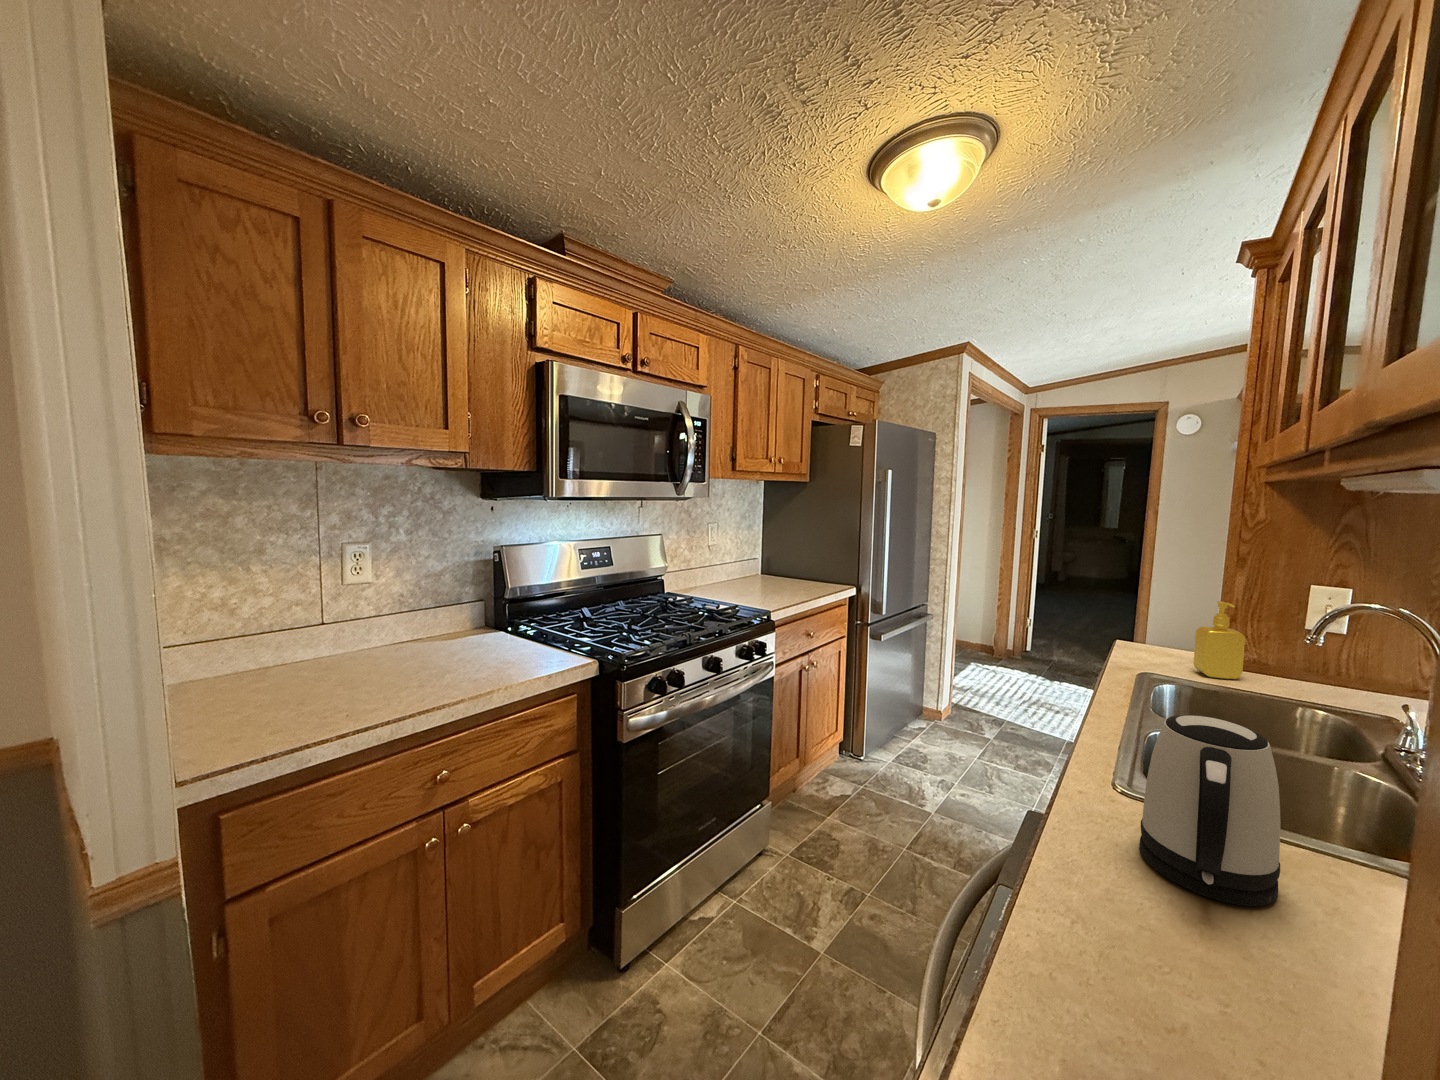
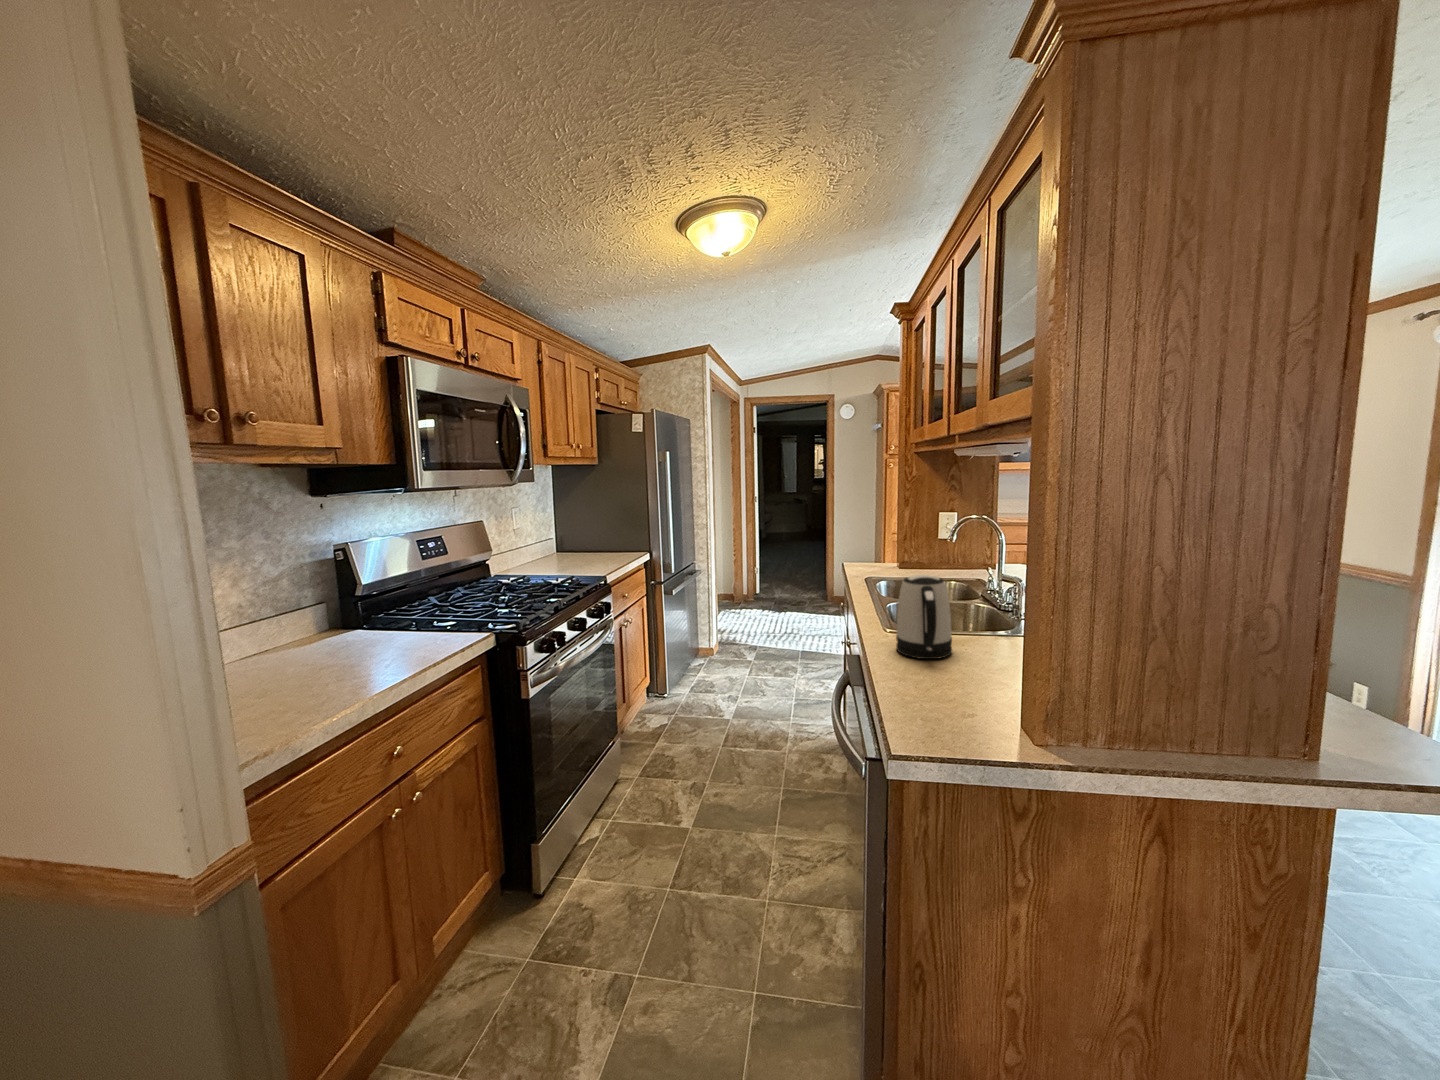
soap dispenser: present [1194,601,1245,679] -> none [883,528,906,574]

